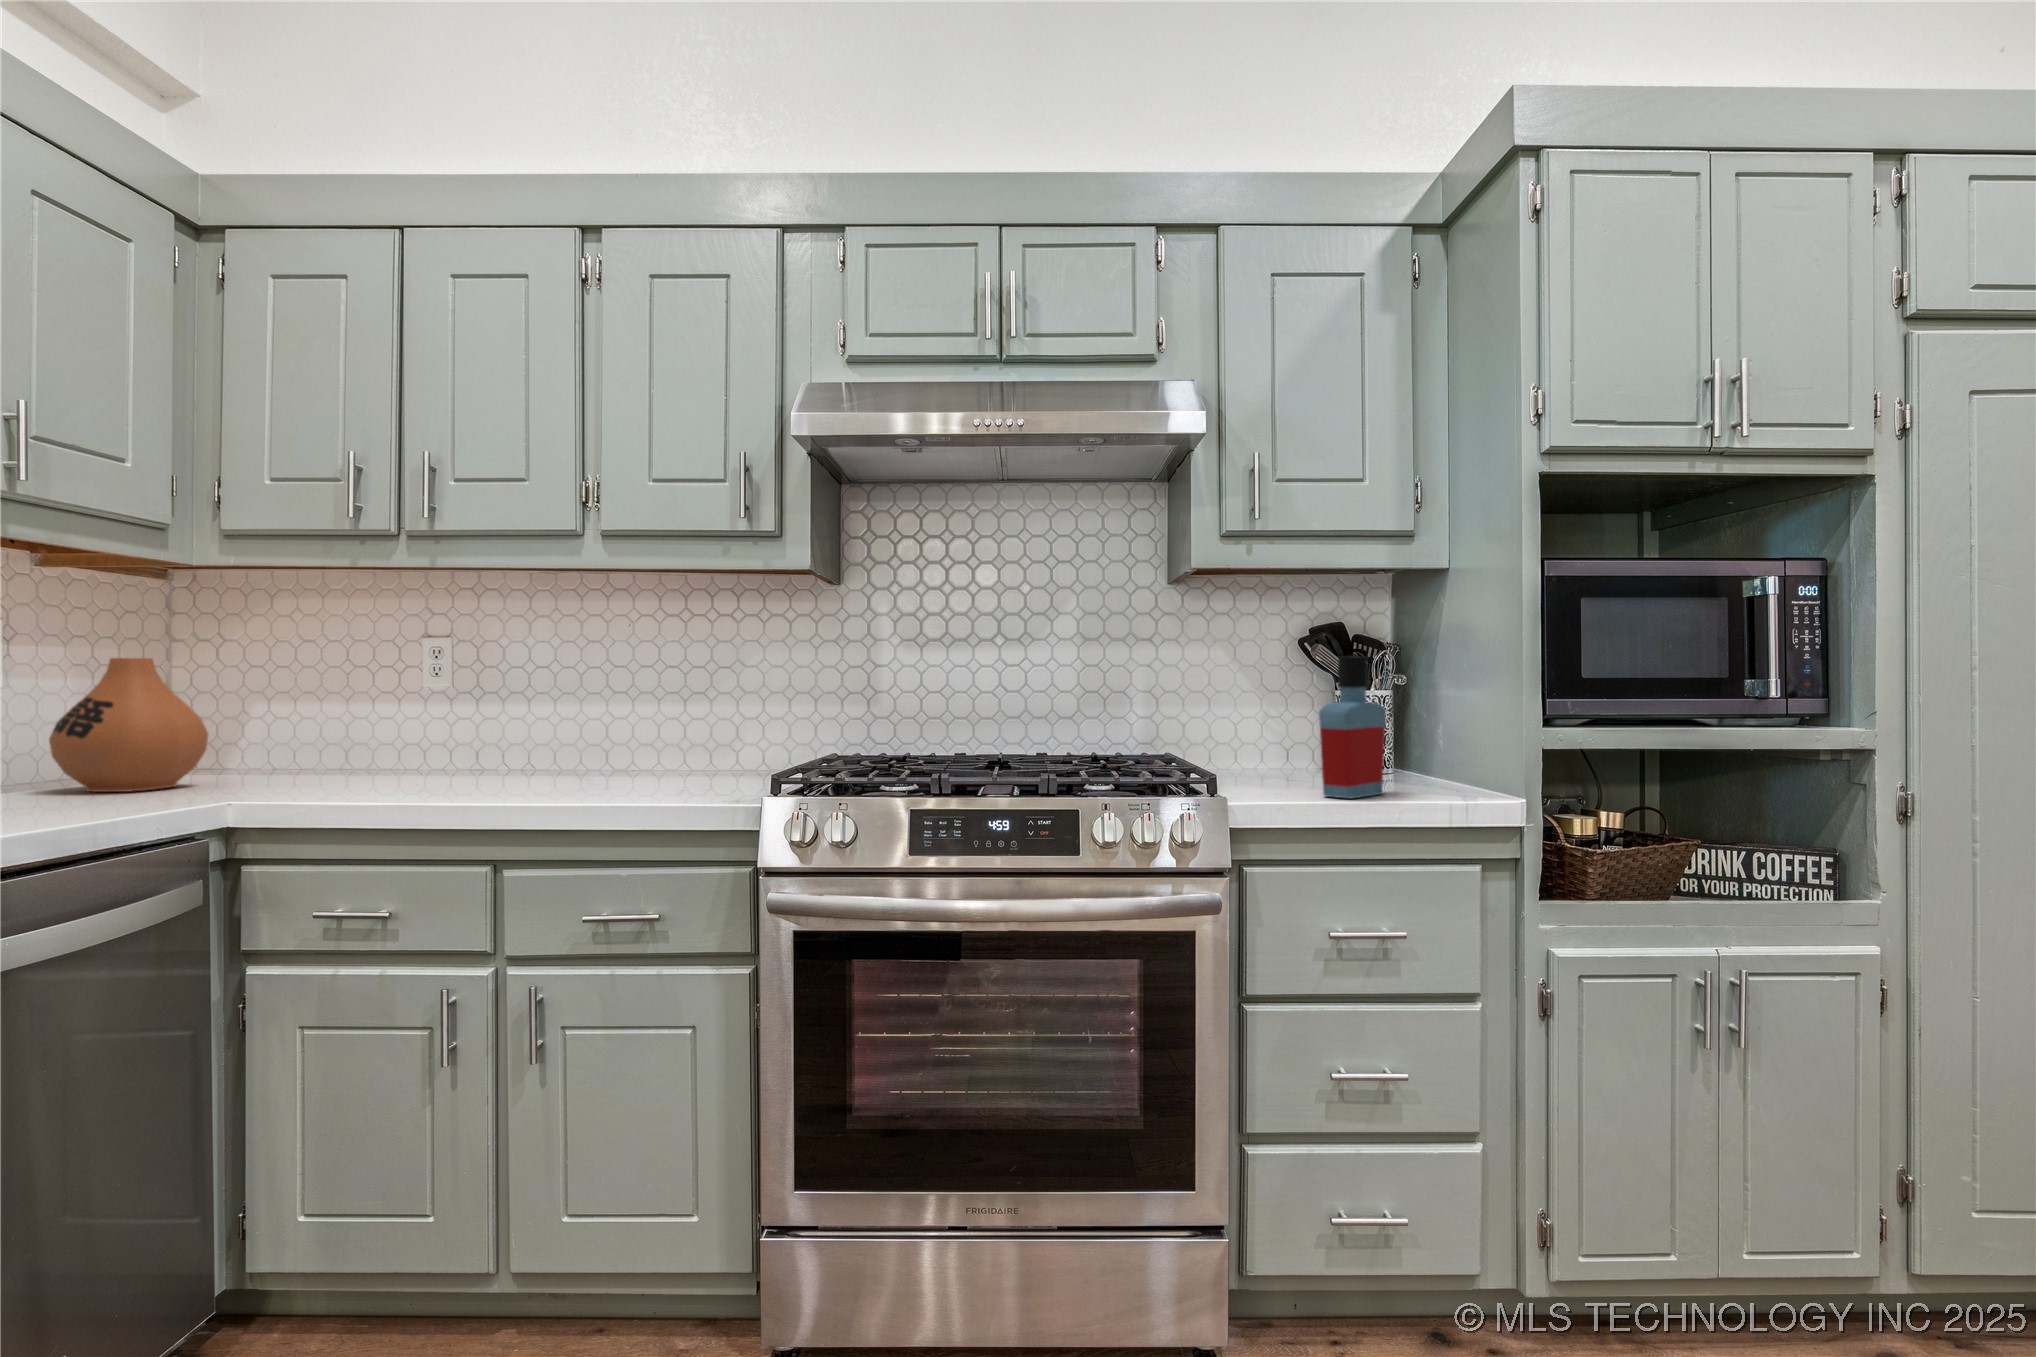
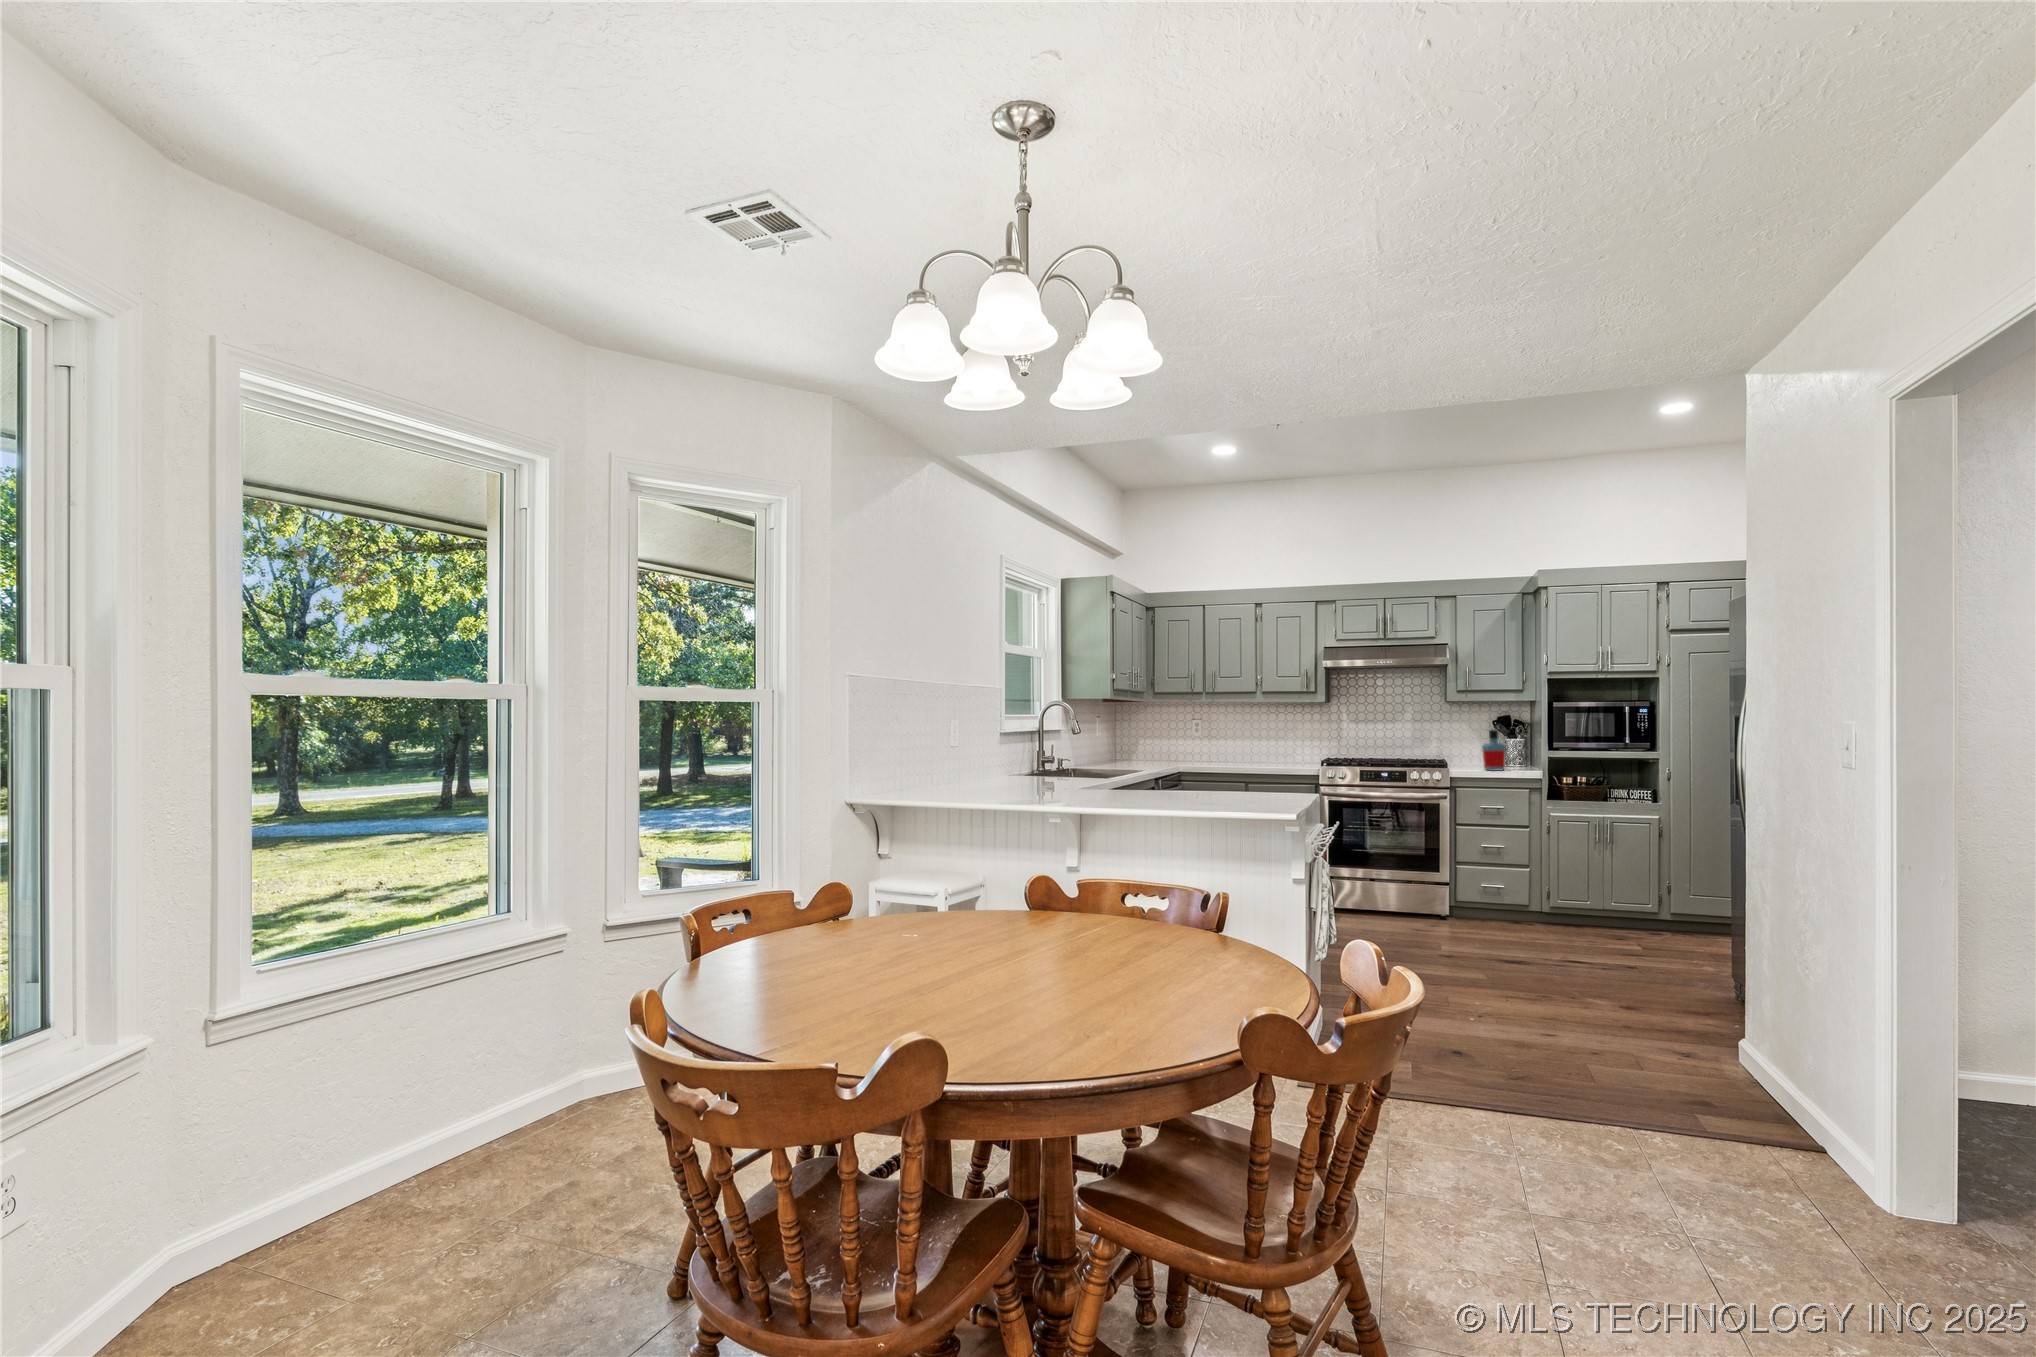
vase: present [49,658,208,792] -> none [1121,727,1152,762]

